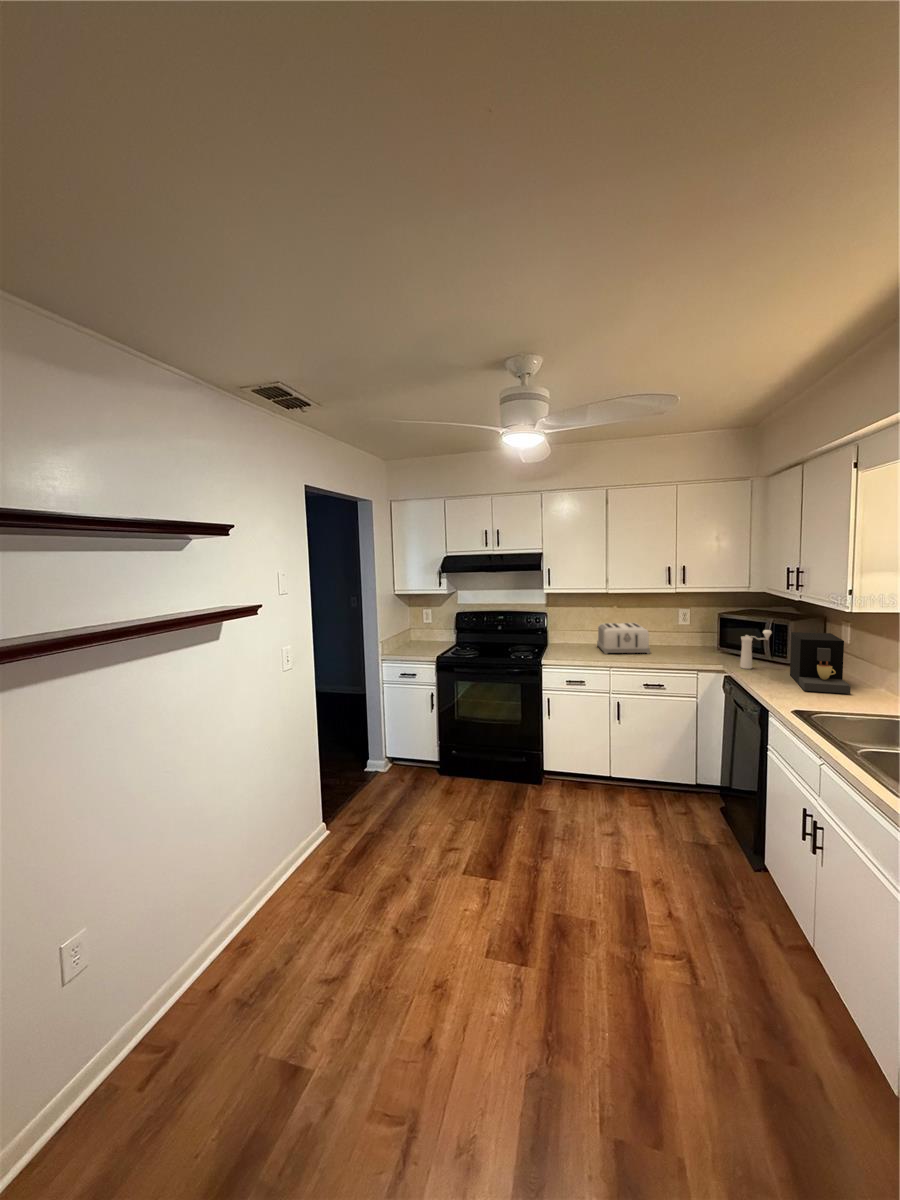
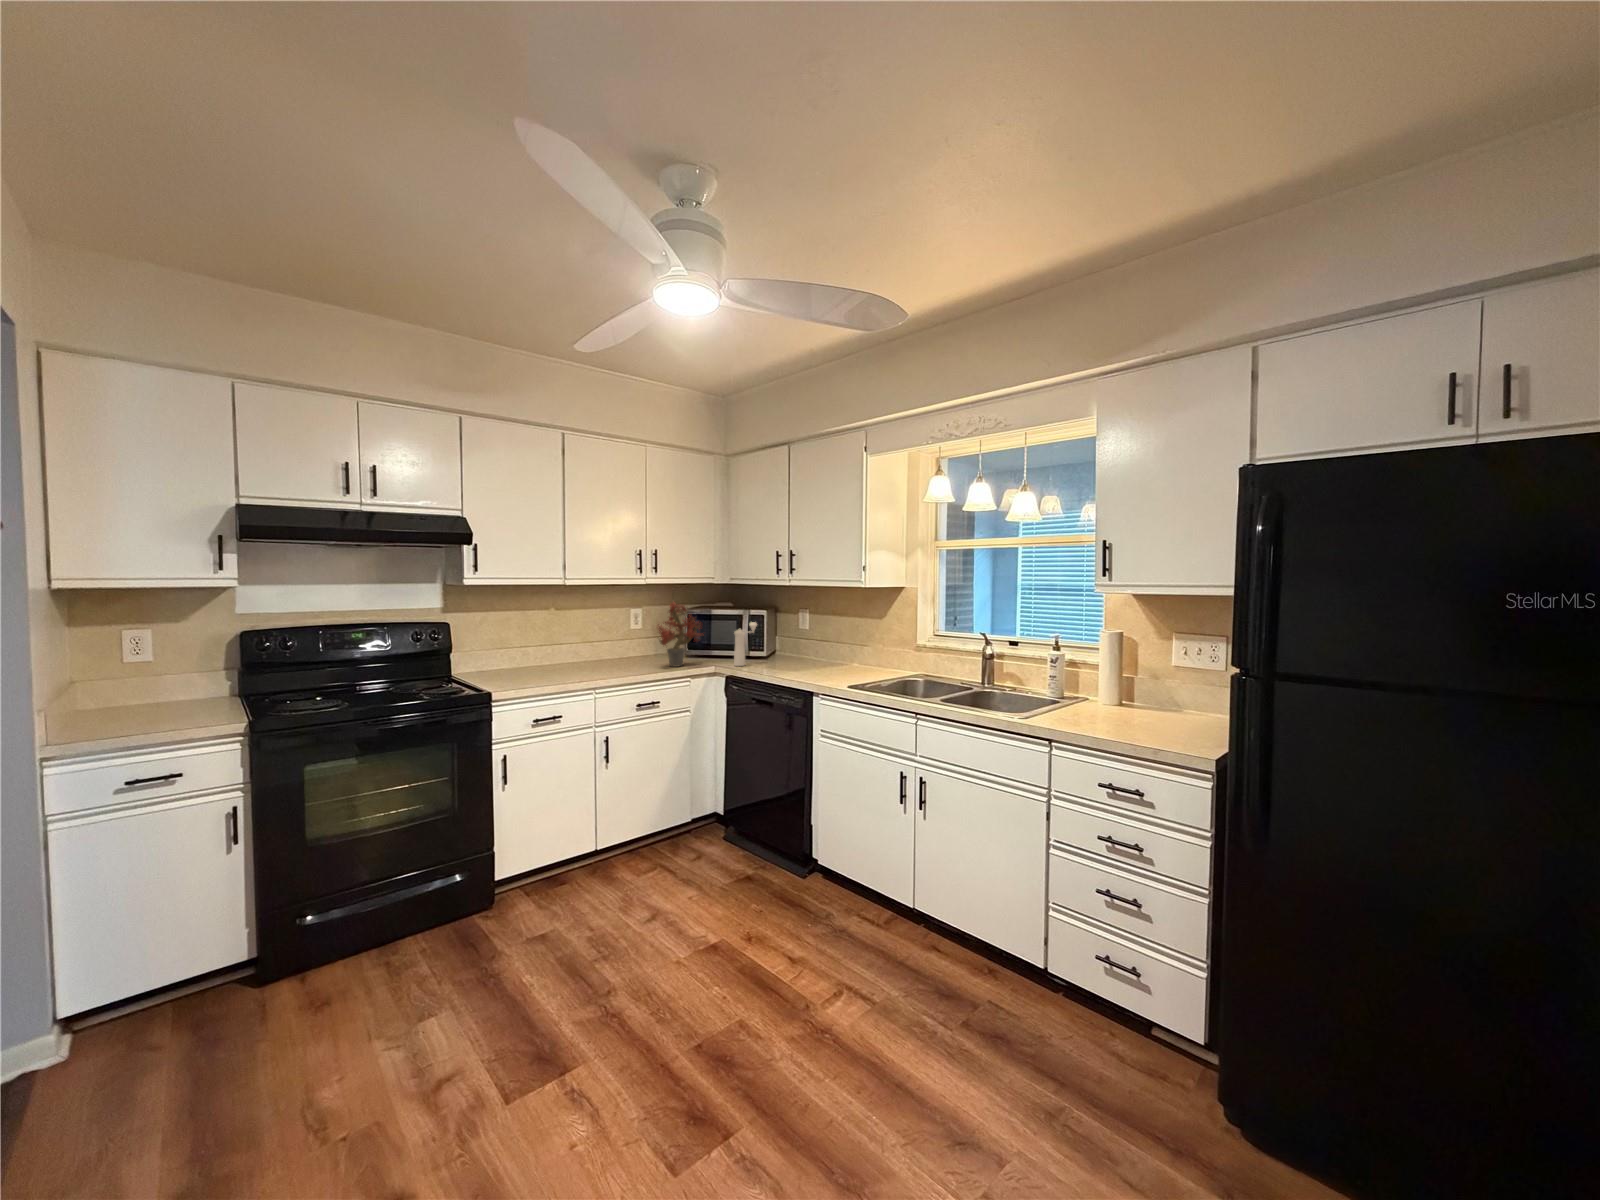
potted plant: none [667,597,725,660] -> present [658,601,701,667]
toaster: present [597,623,650,654] -> none [533,630,621,675]
coffee maker: present [790,632,850,694] -> none [784,619,852,673]

